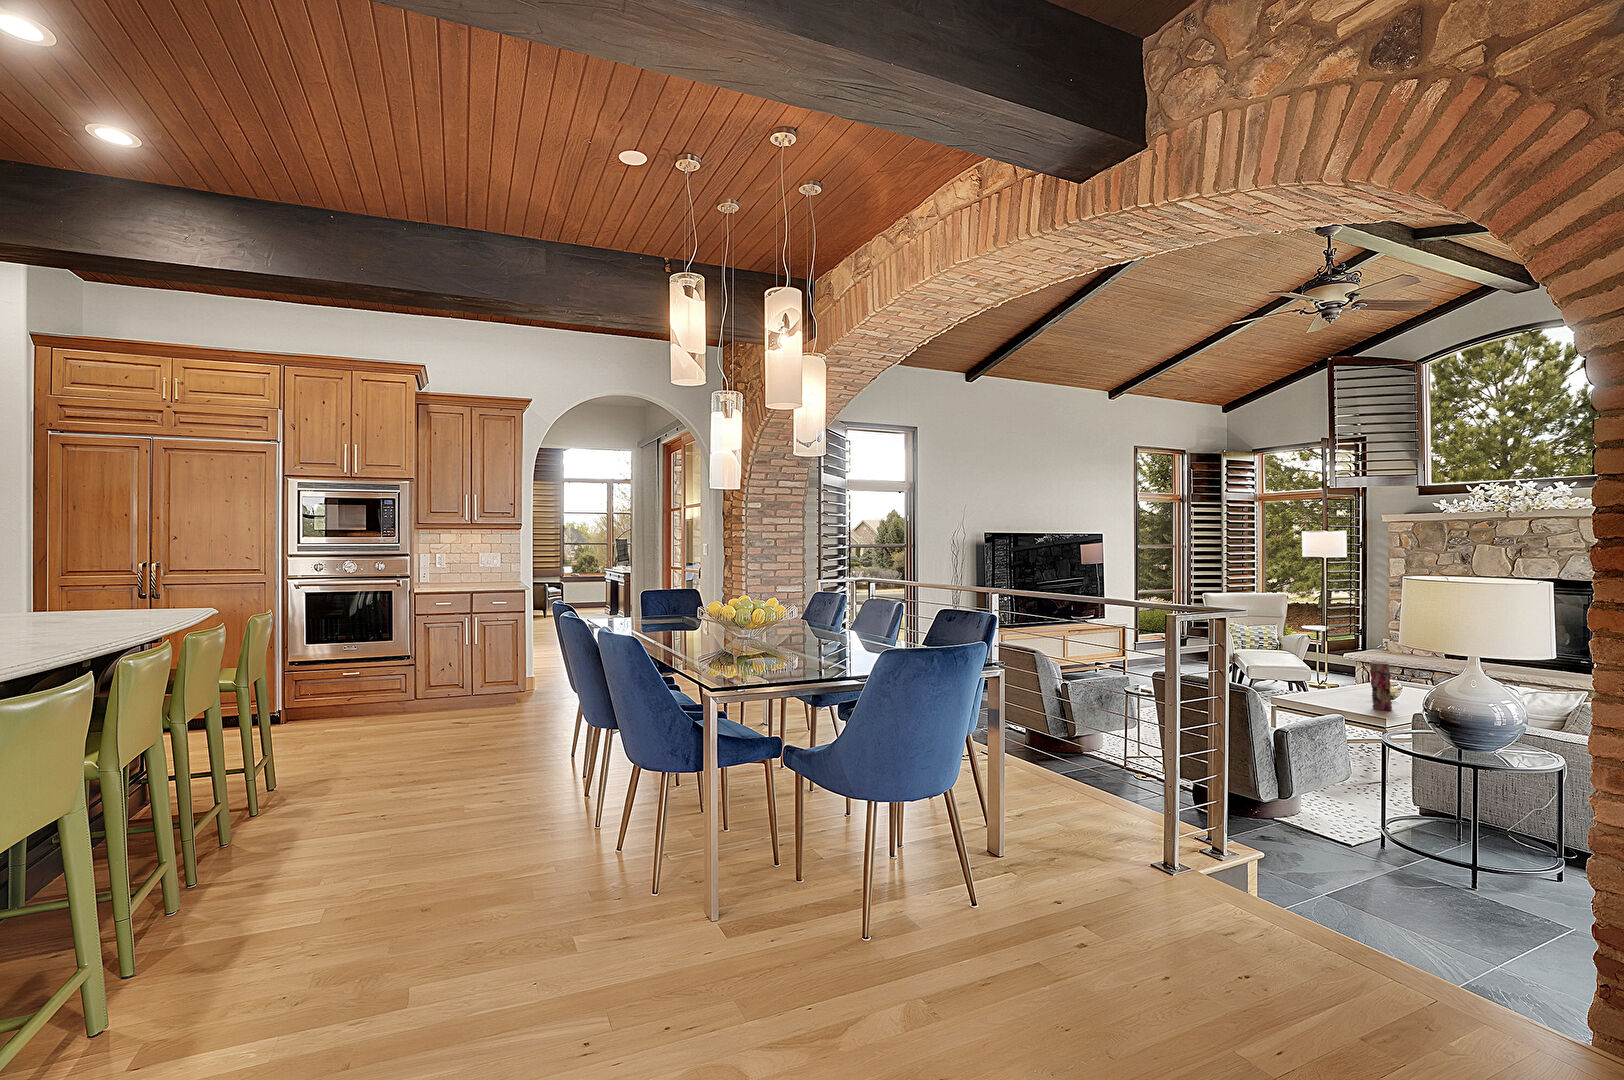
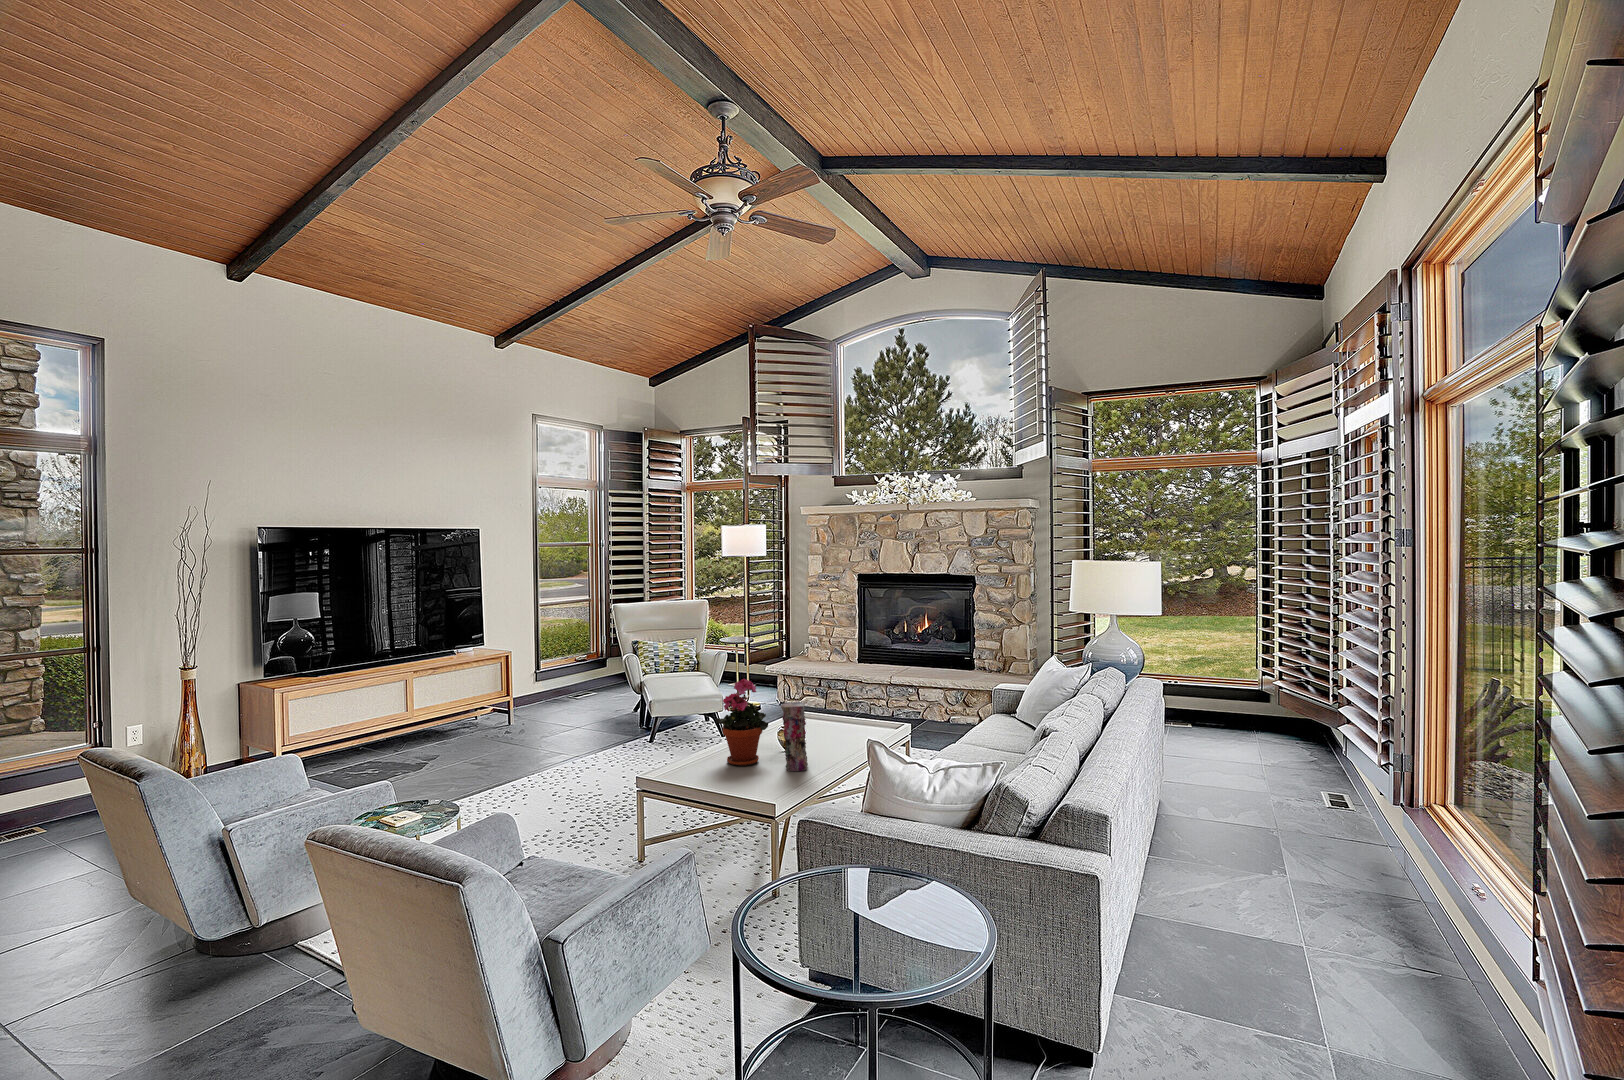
potted plant: none [1313,642,1357,703] -> present [716,679,768,766]

